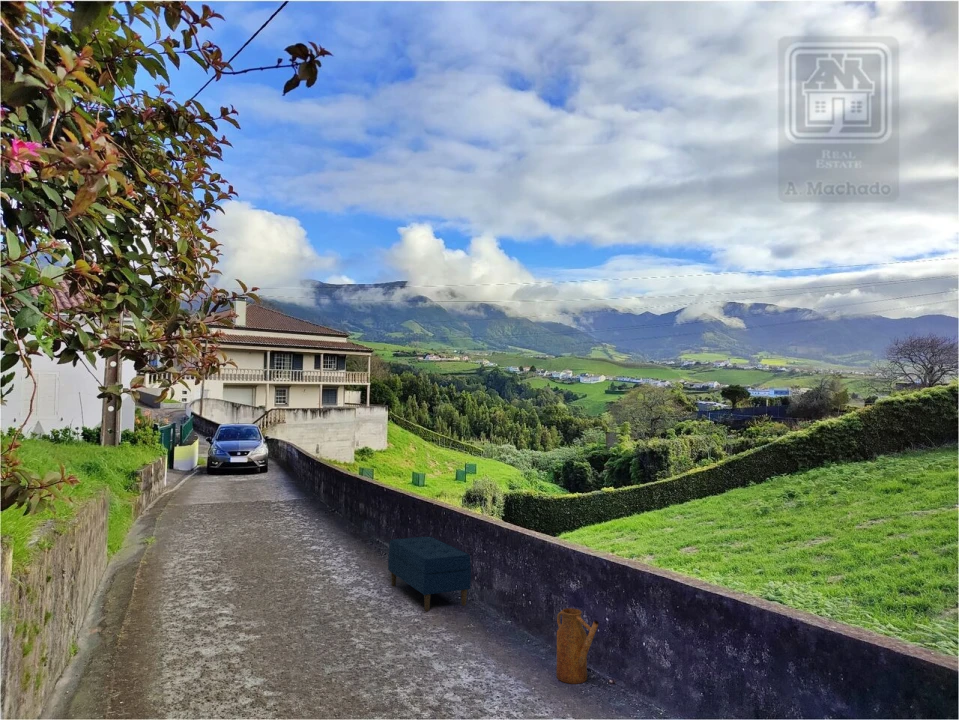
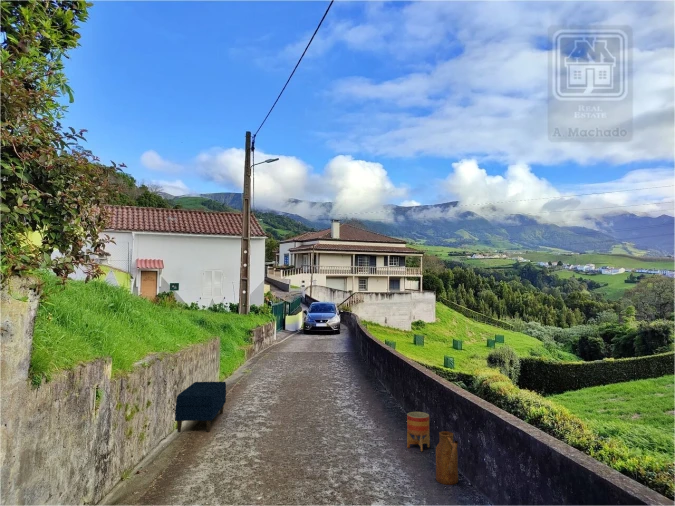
bench: present [388,536,471,611] -> present [175,382,226,432]
planter: none [486,583,517,639] -> present [407,412,430,451]

